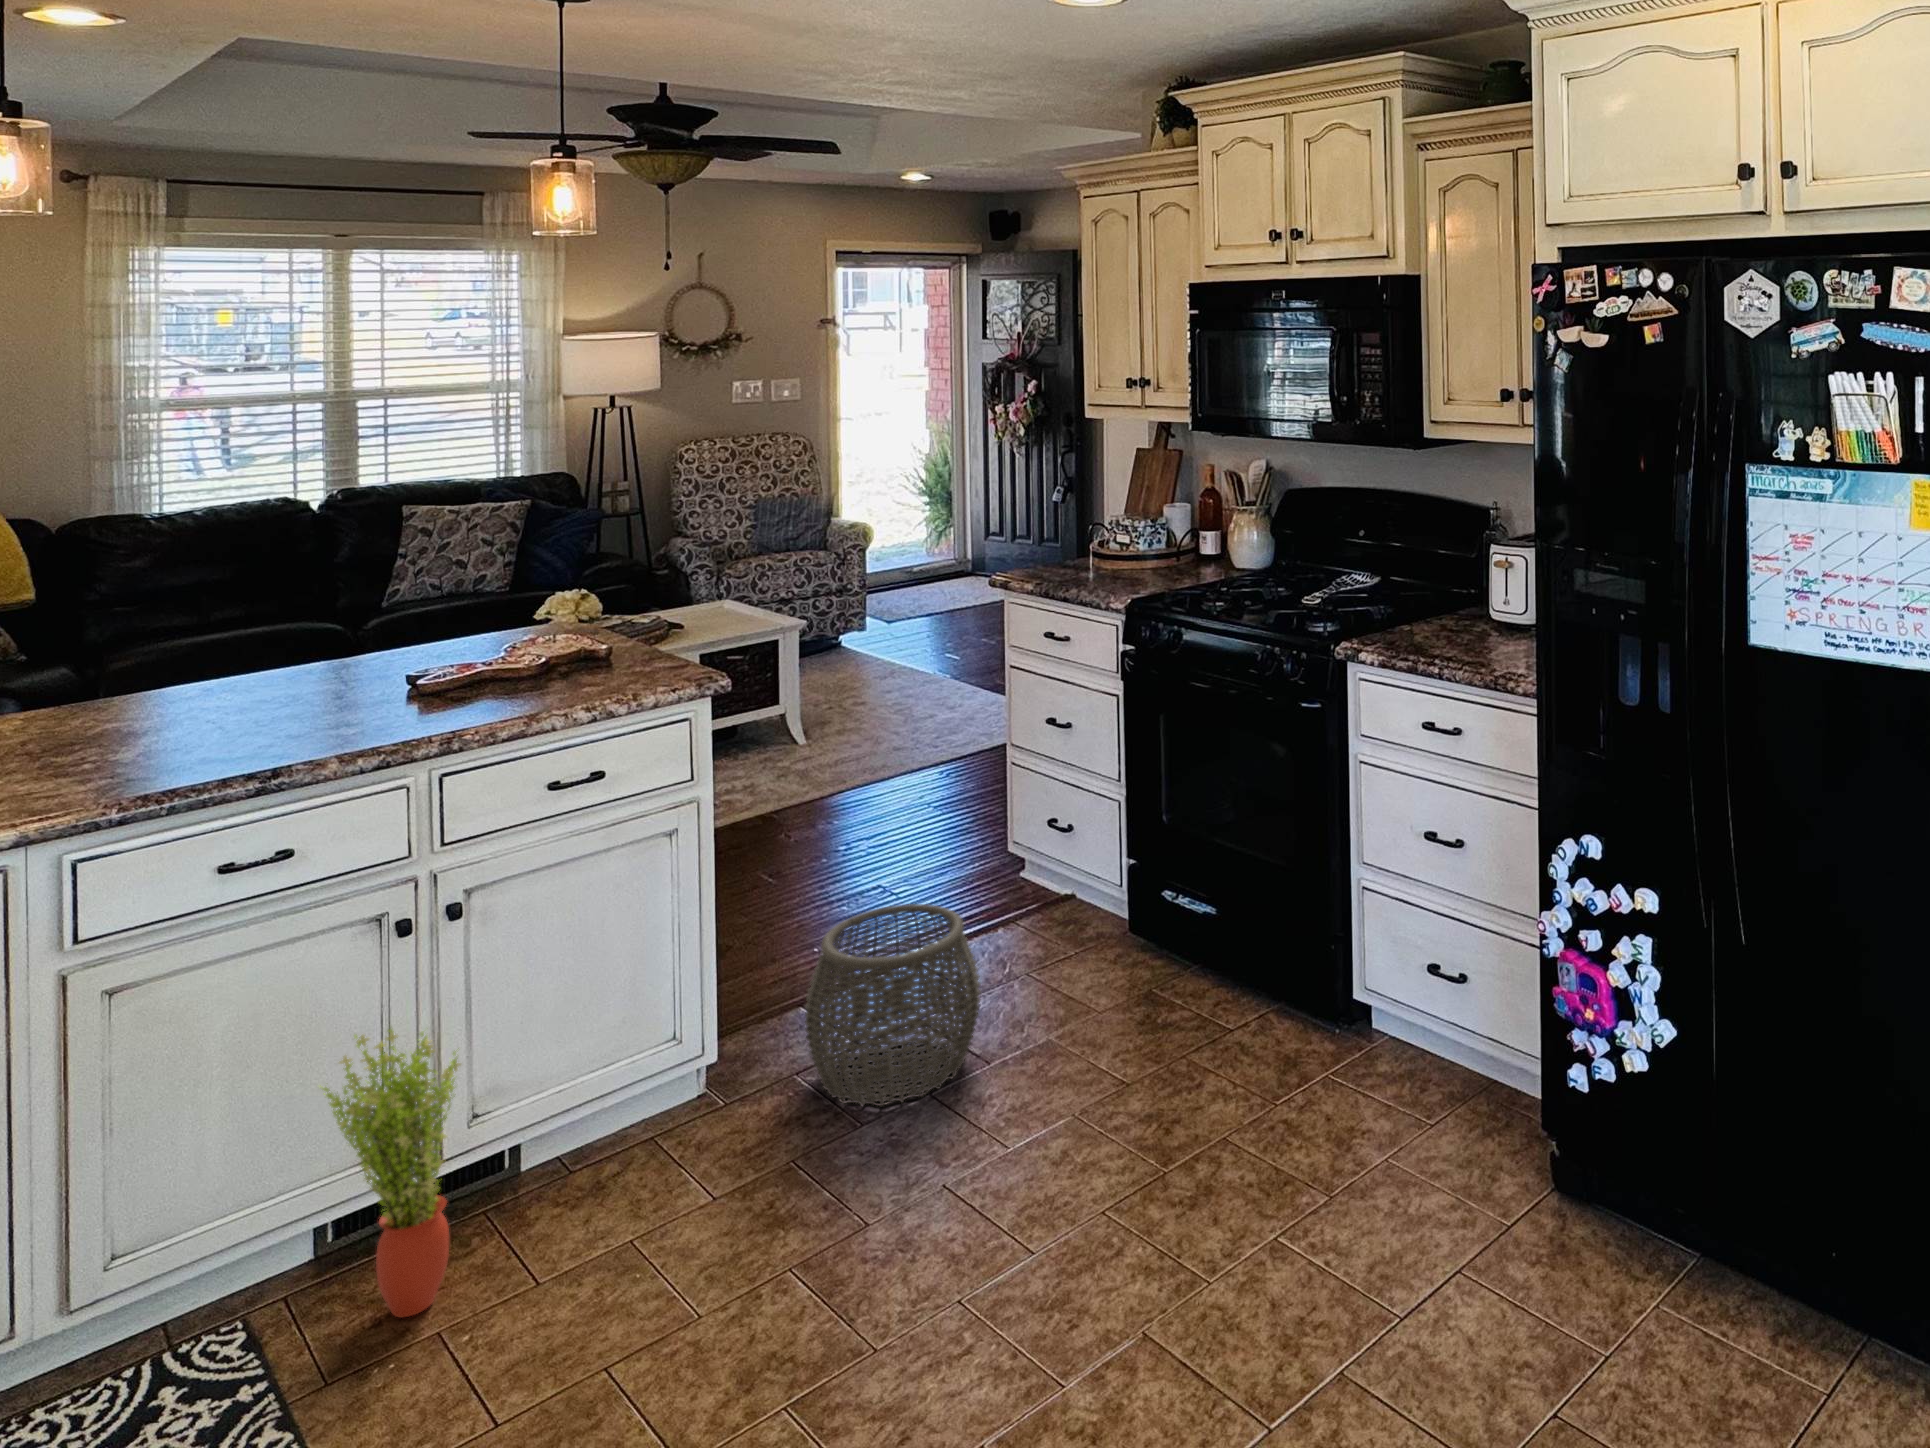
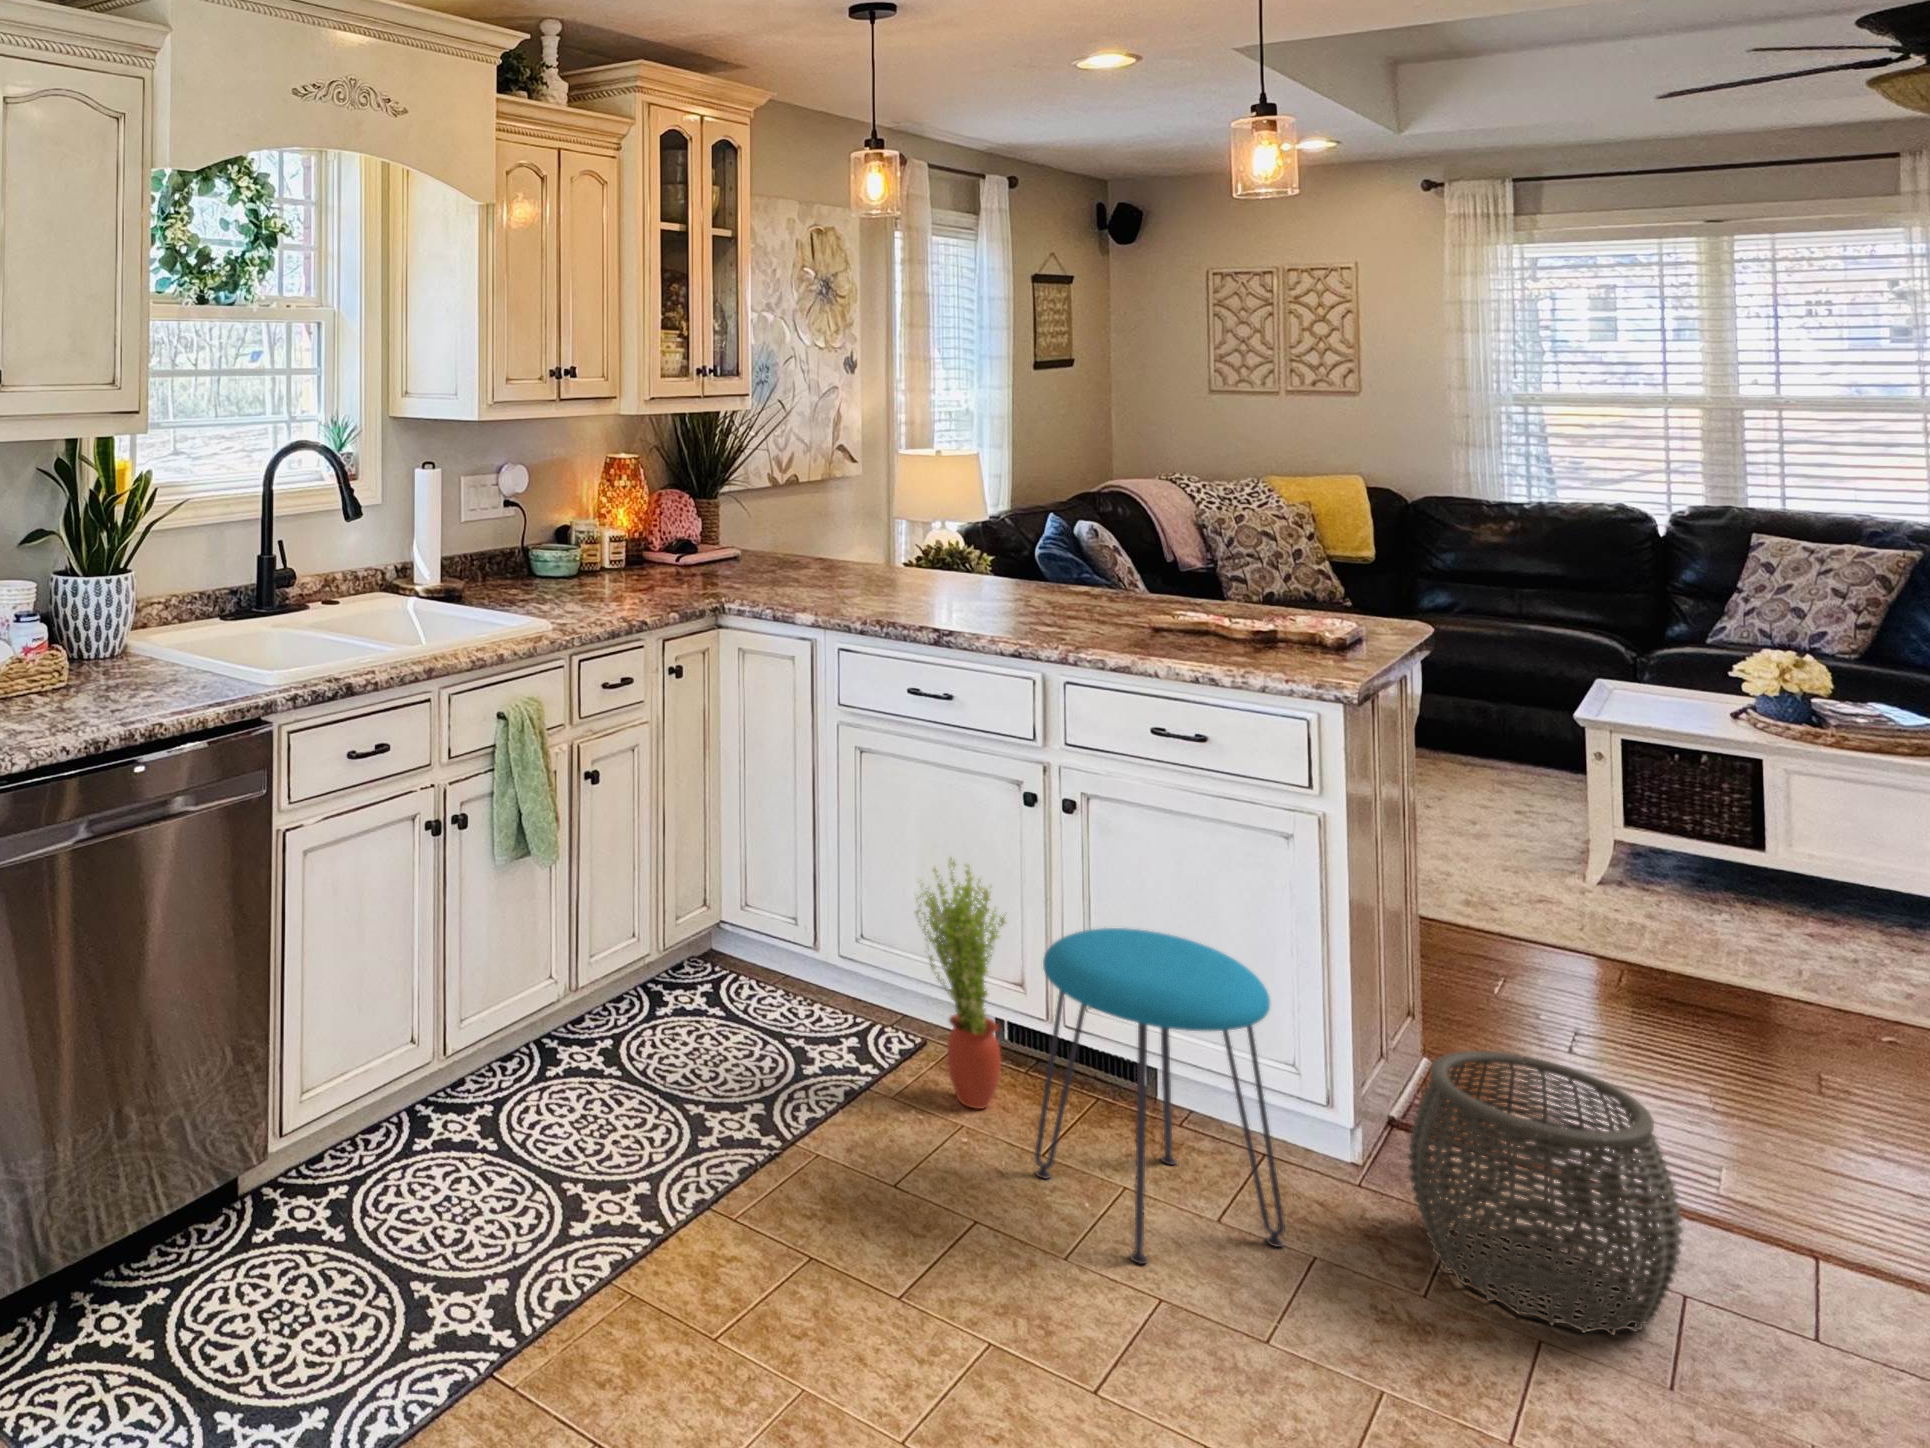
stool: none [568,955,791,1298] -> present [1035,928,1285,1264]

